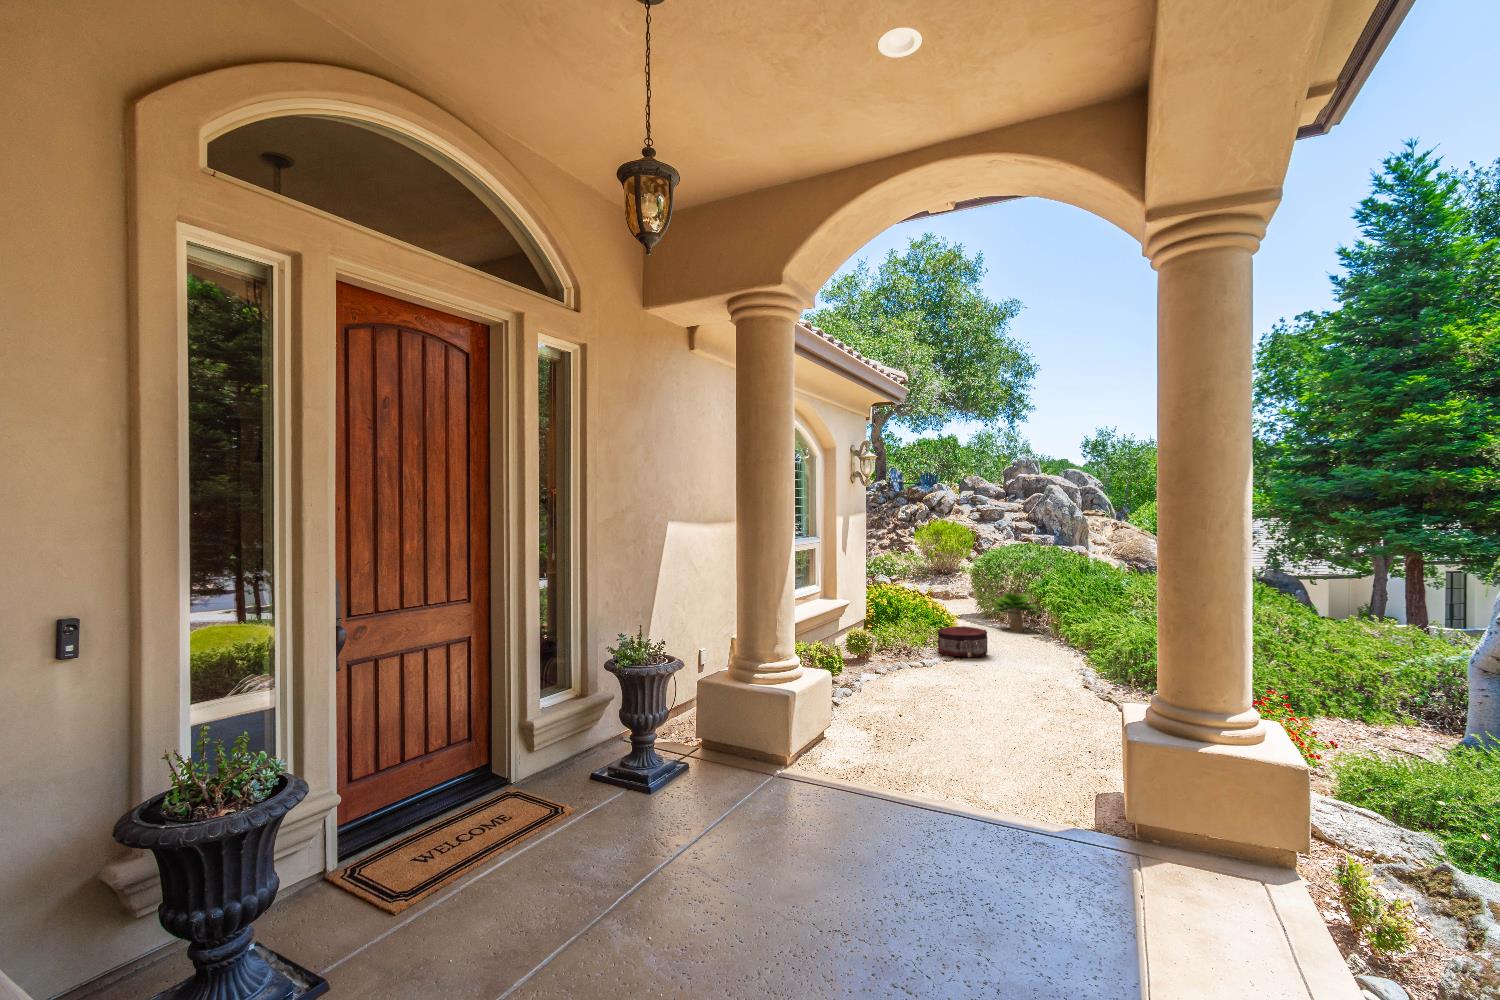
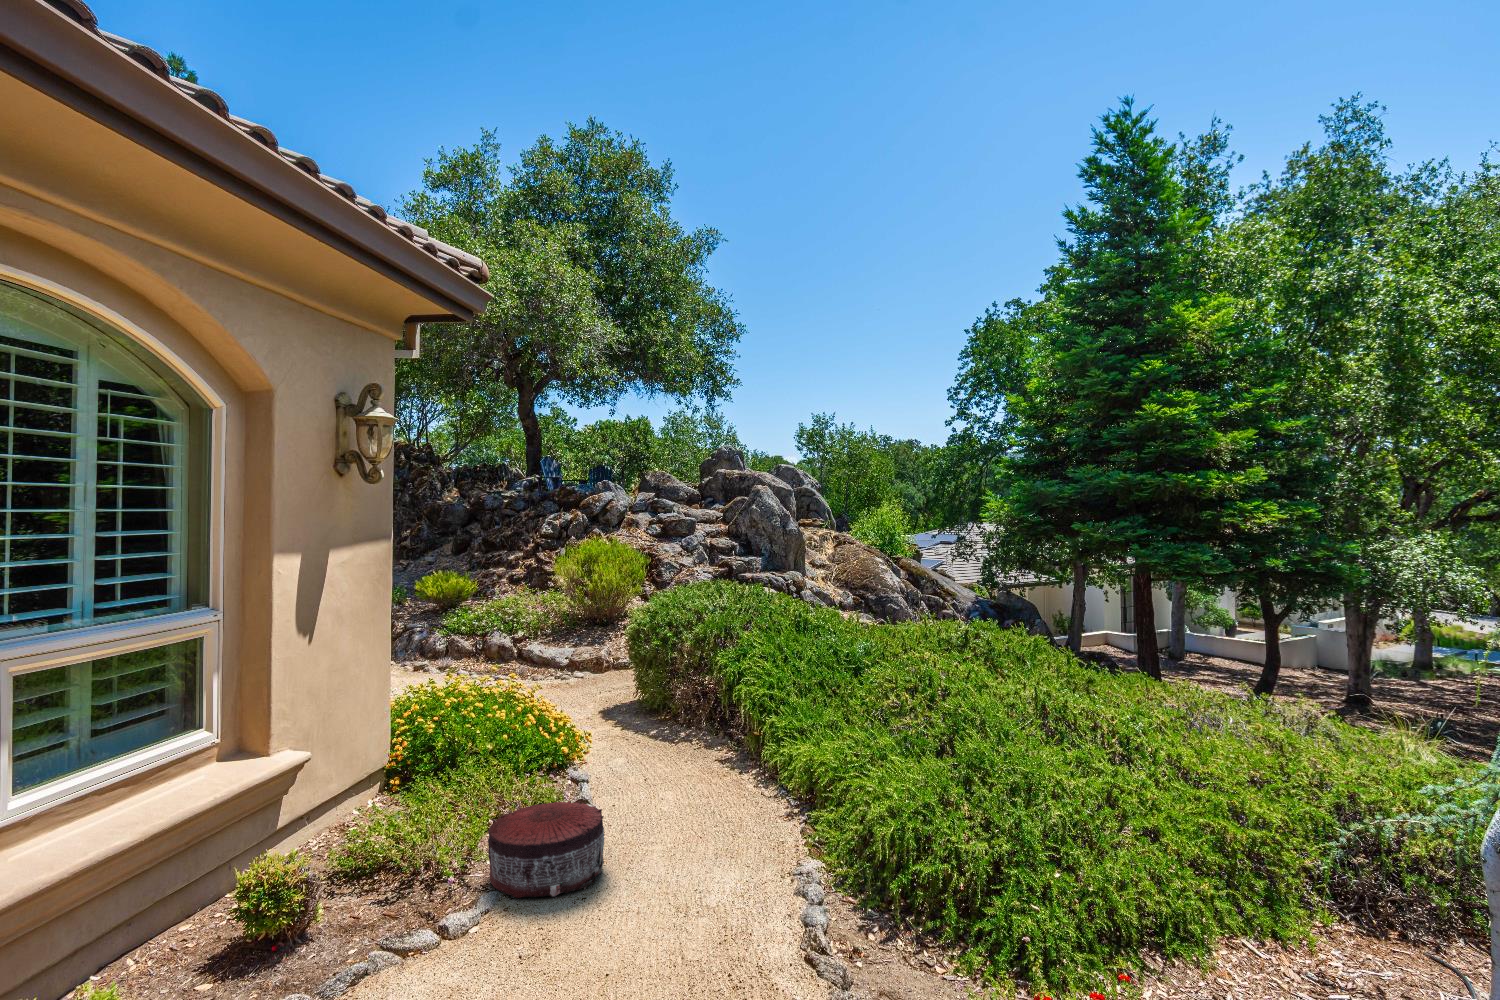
potted plant: present [993,592,1039,631] -> none [644,679,733,756]

